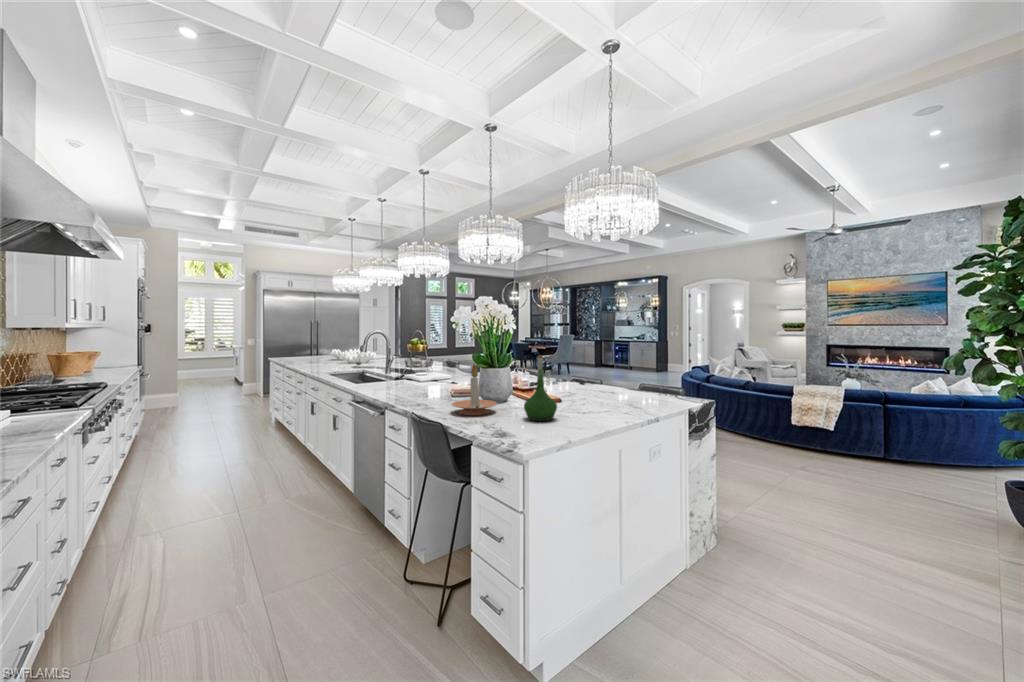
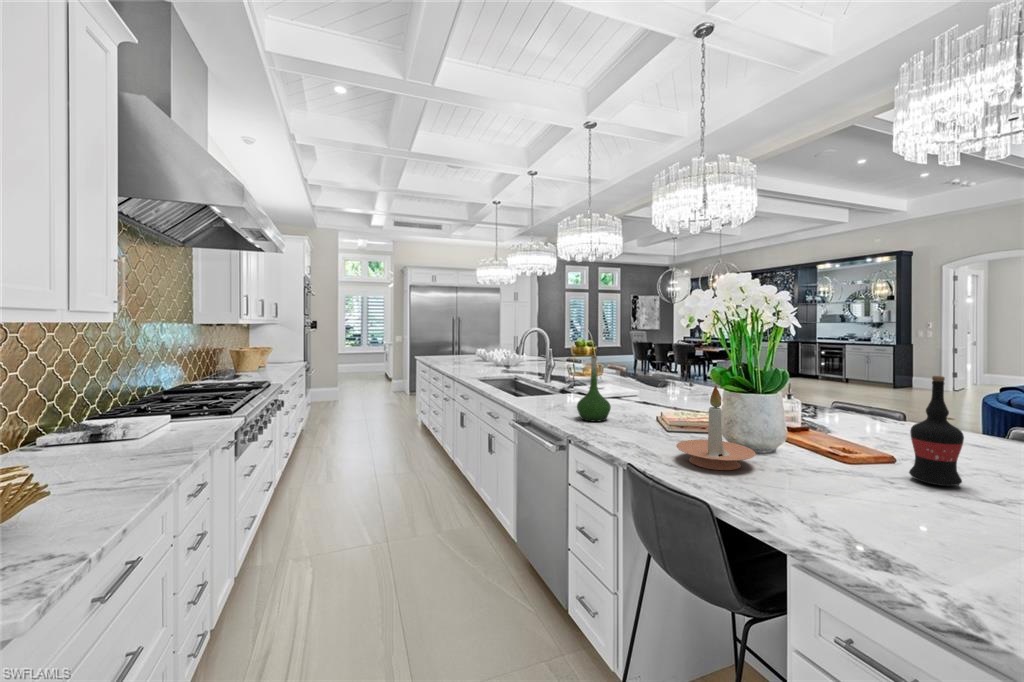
wine bottle: none [575,353,596,413] -> present [909,376,964,486]
vase: present [524,355,557,421] -> present [577,355,611,422]

